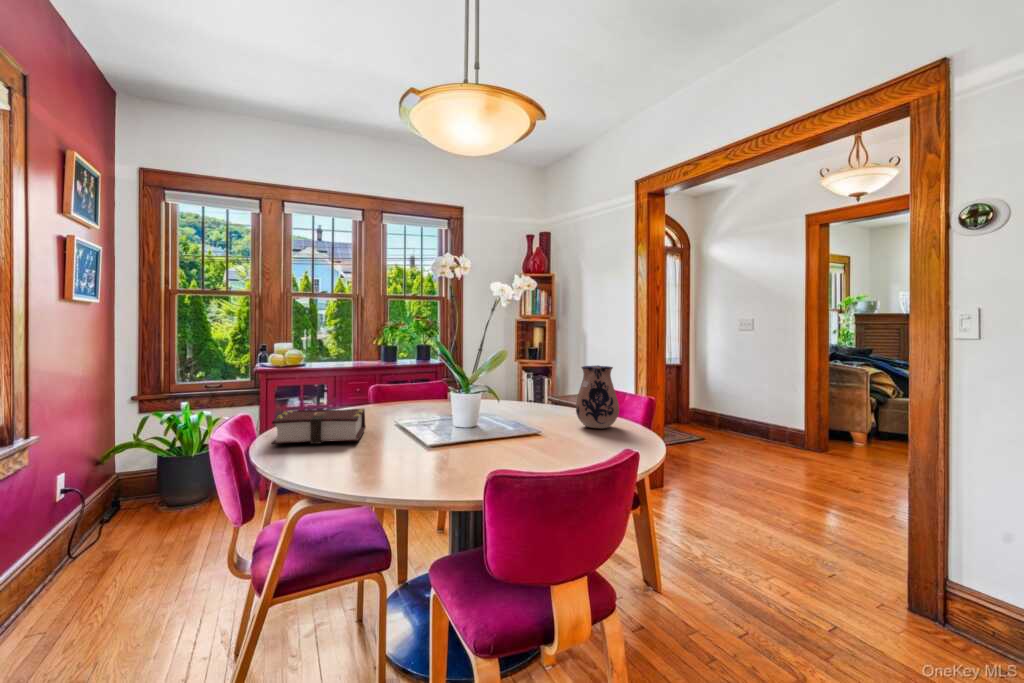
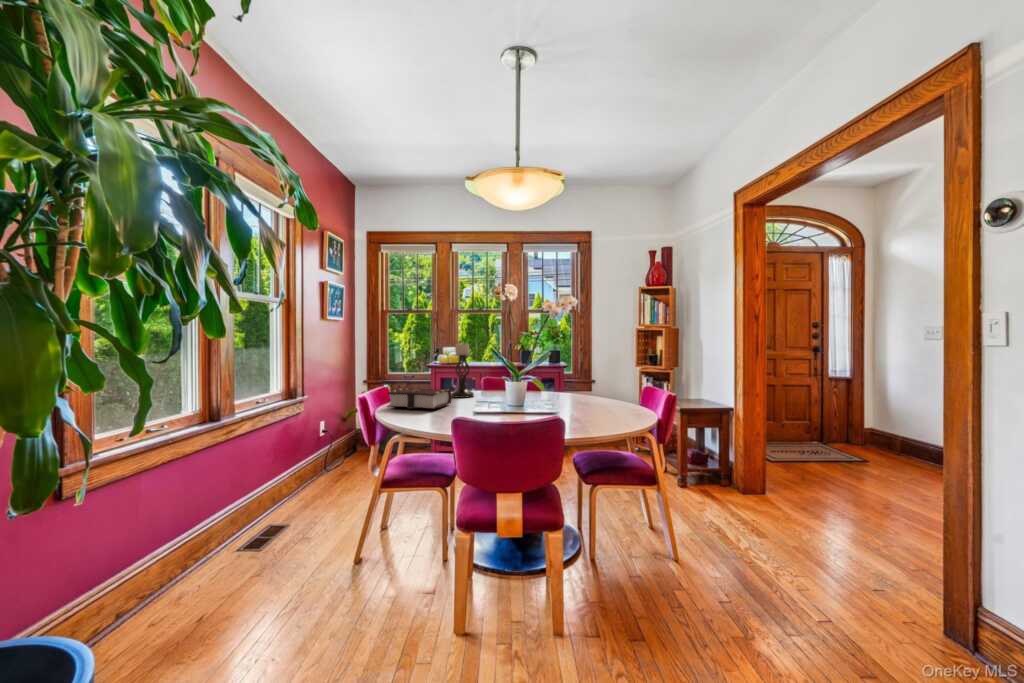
candle holder: none [342,338,377,417] -> present [451,342,474,398]
ceramic pitcher: present [576,365,619,428] -> none [599,365,634,416]

